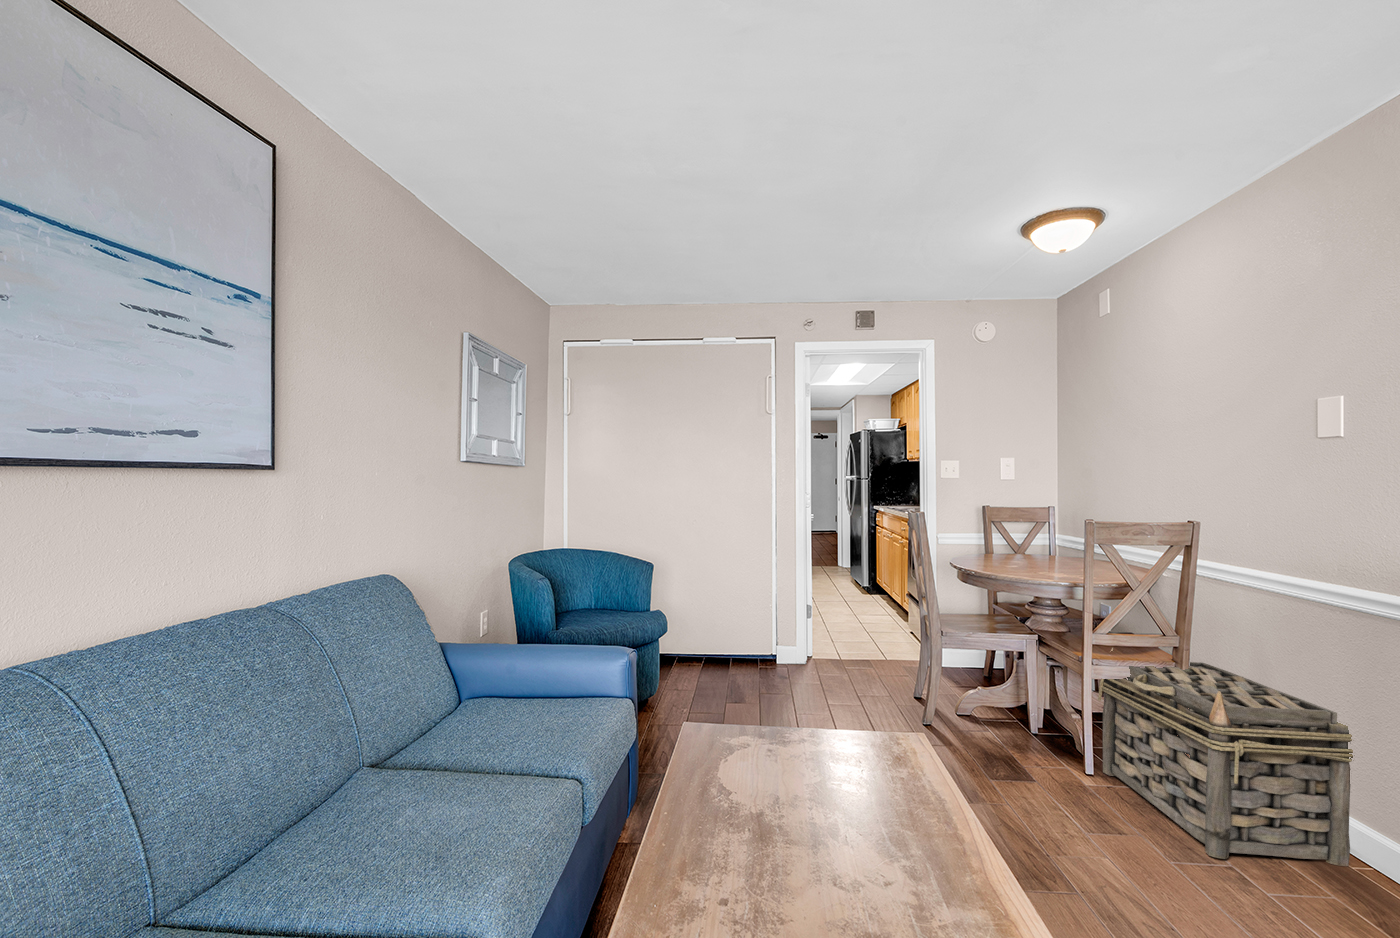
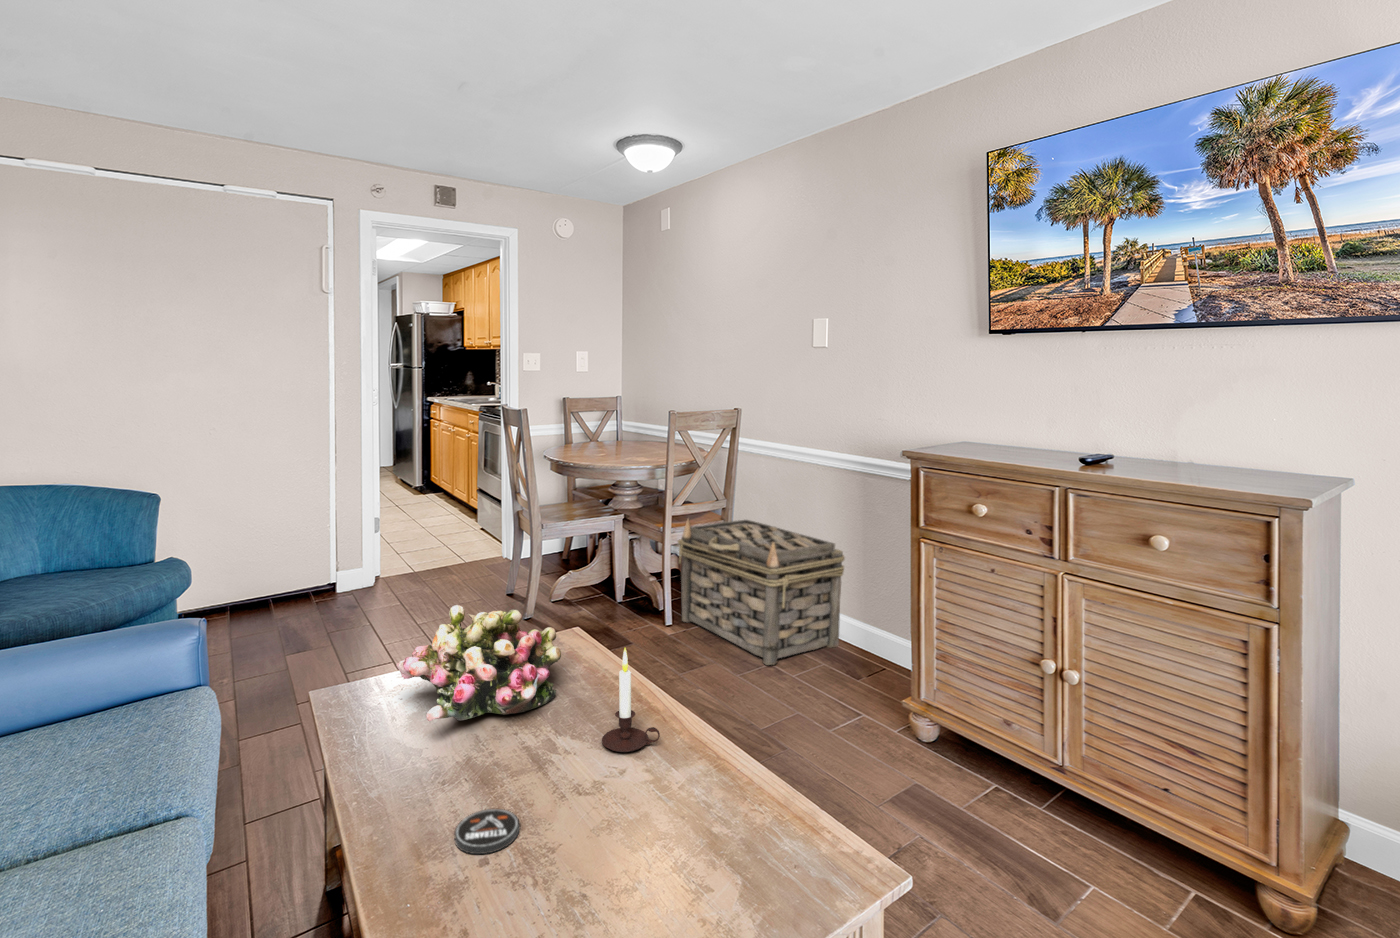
flower arrangement: none [727,673,875,791] -> present [396,605,561,721]
candle: none [883,744,945,863] -> present [602,648,660,752]
coaster: none [709,860,768,900] -> present [454,809,519,854]

